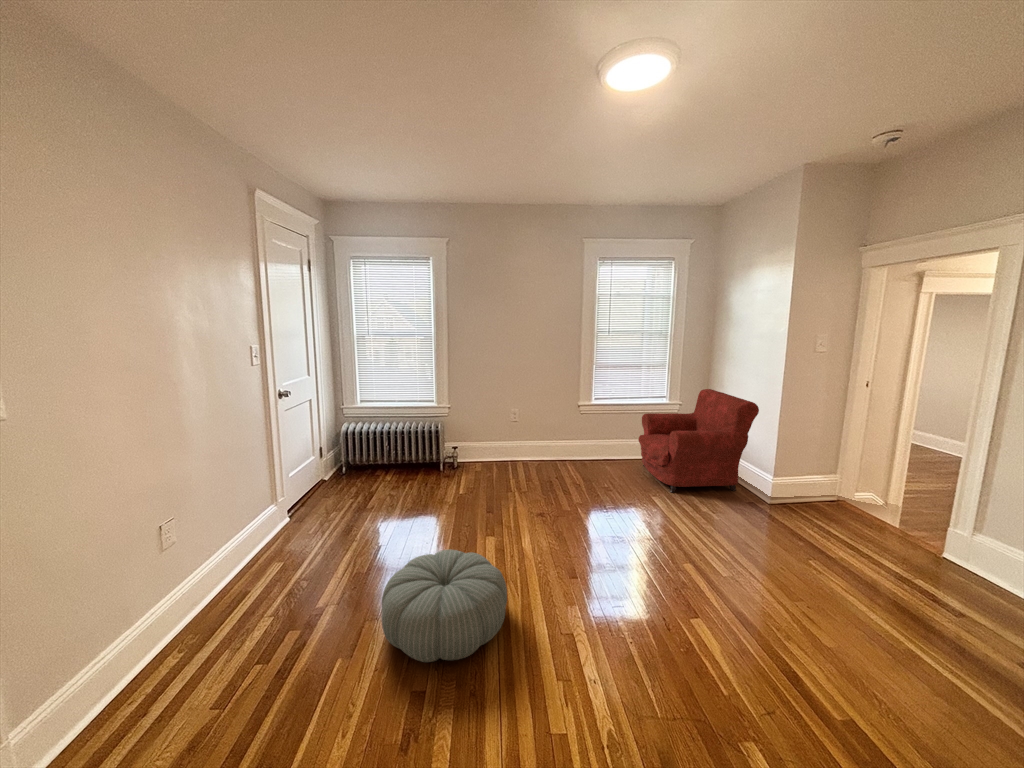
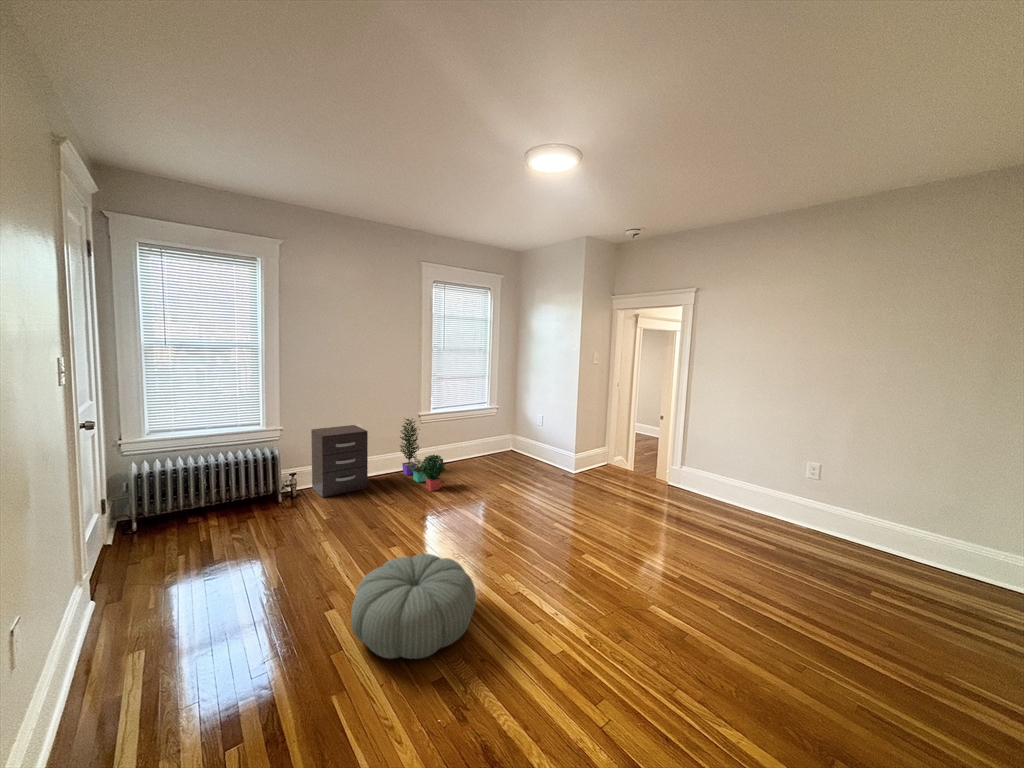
armchair: present [638,389,759,493] -> none [474,394,564,479]
potted plant: none [552,406,586,487] -> present [400,419,445,491]
dresser: none [471,409,513,473] -> present [311,425,368,498]

